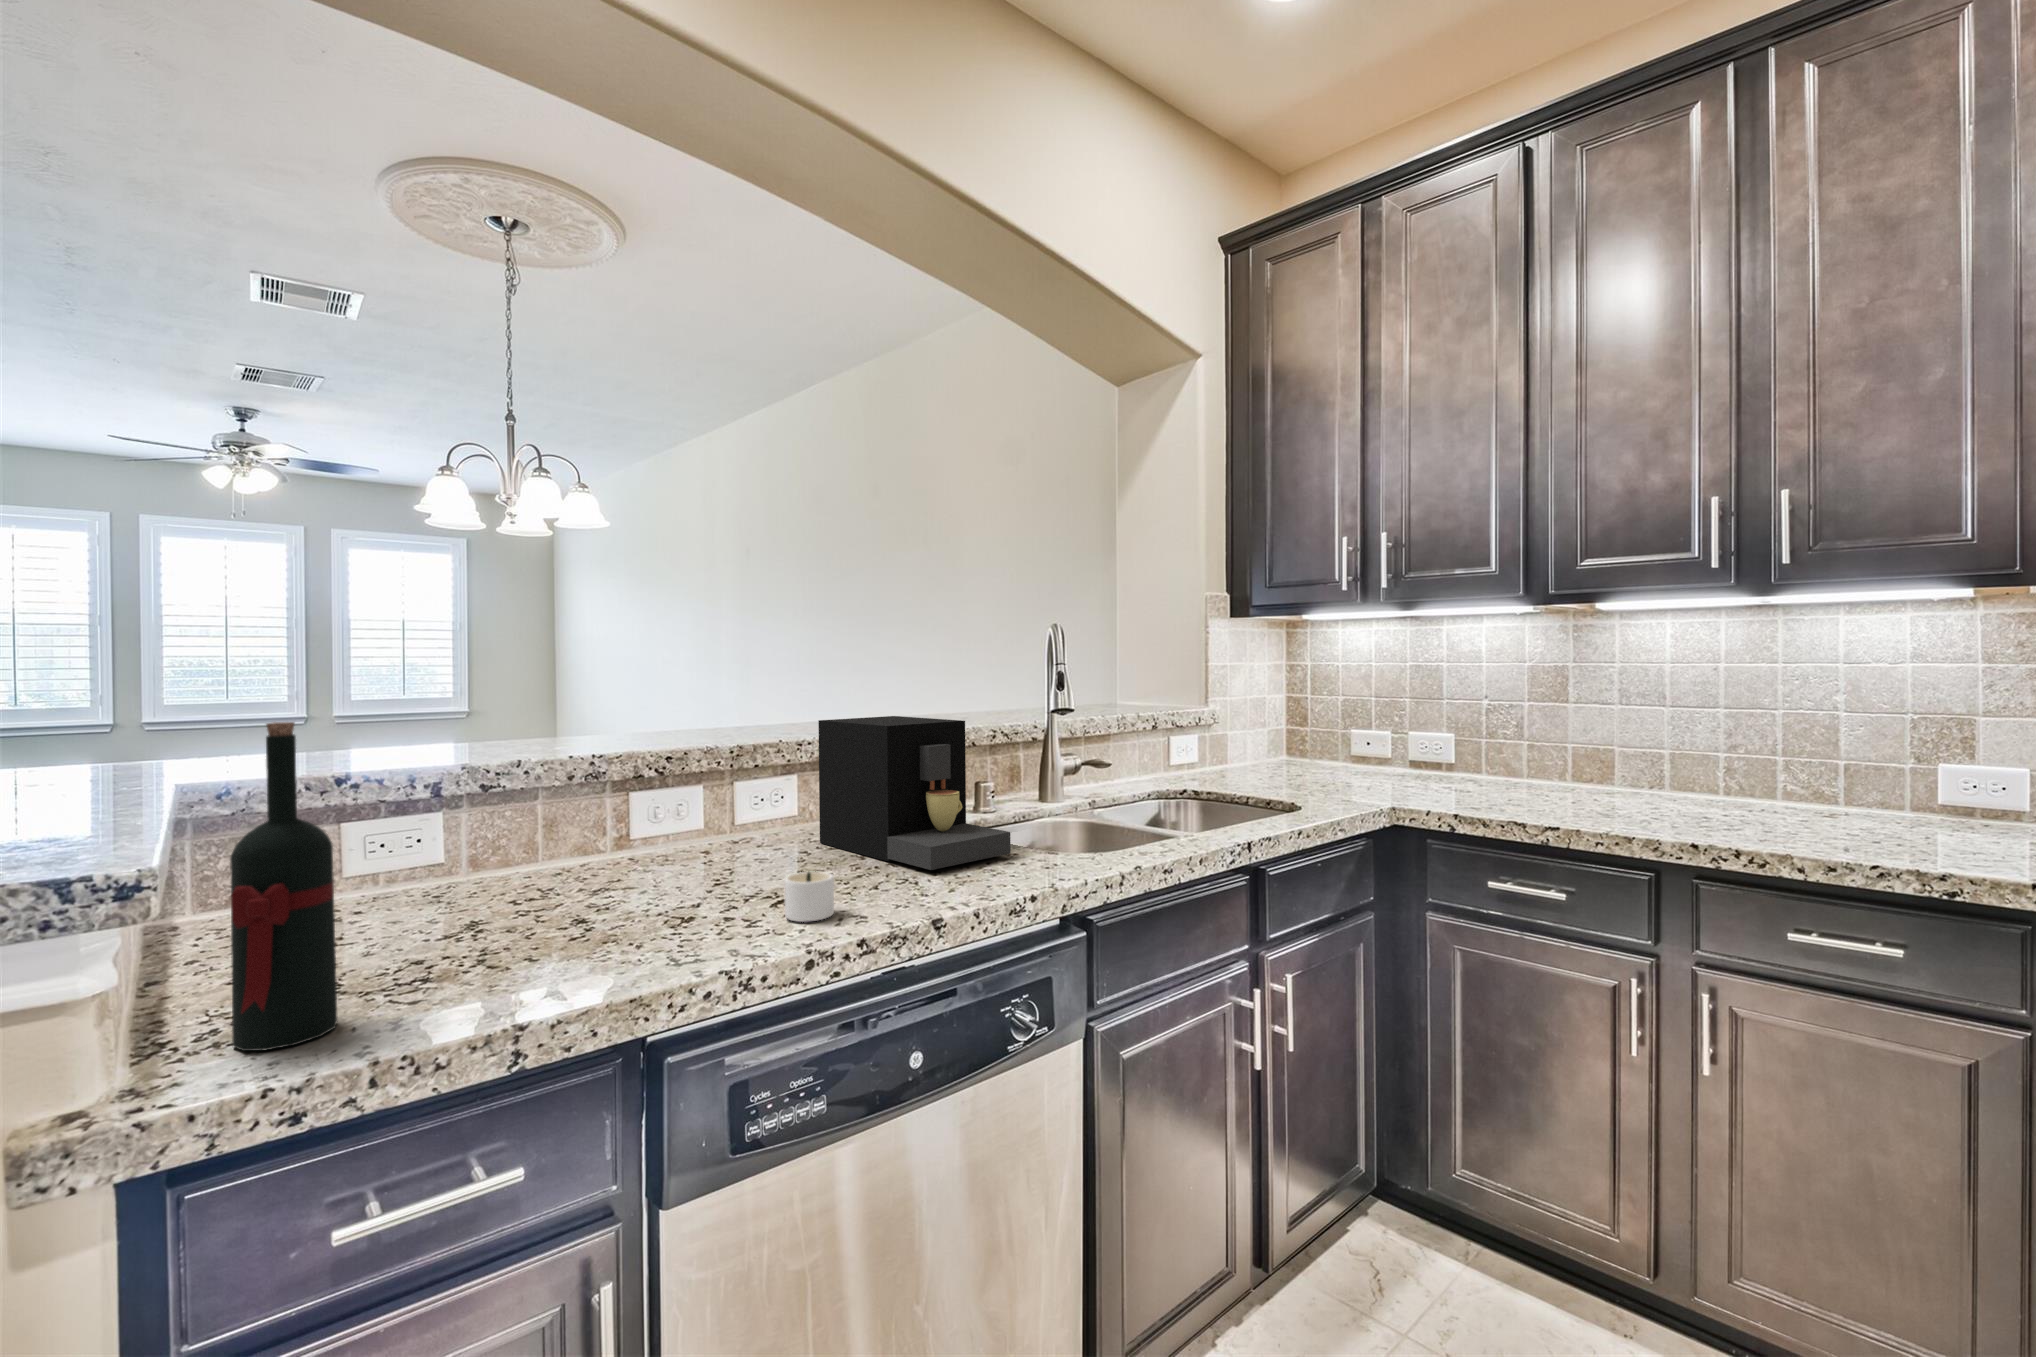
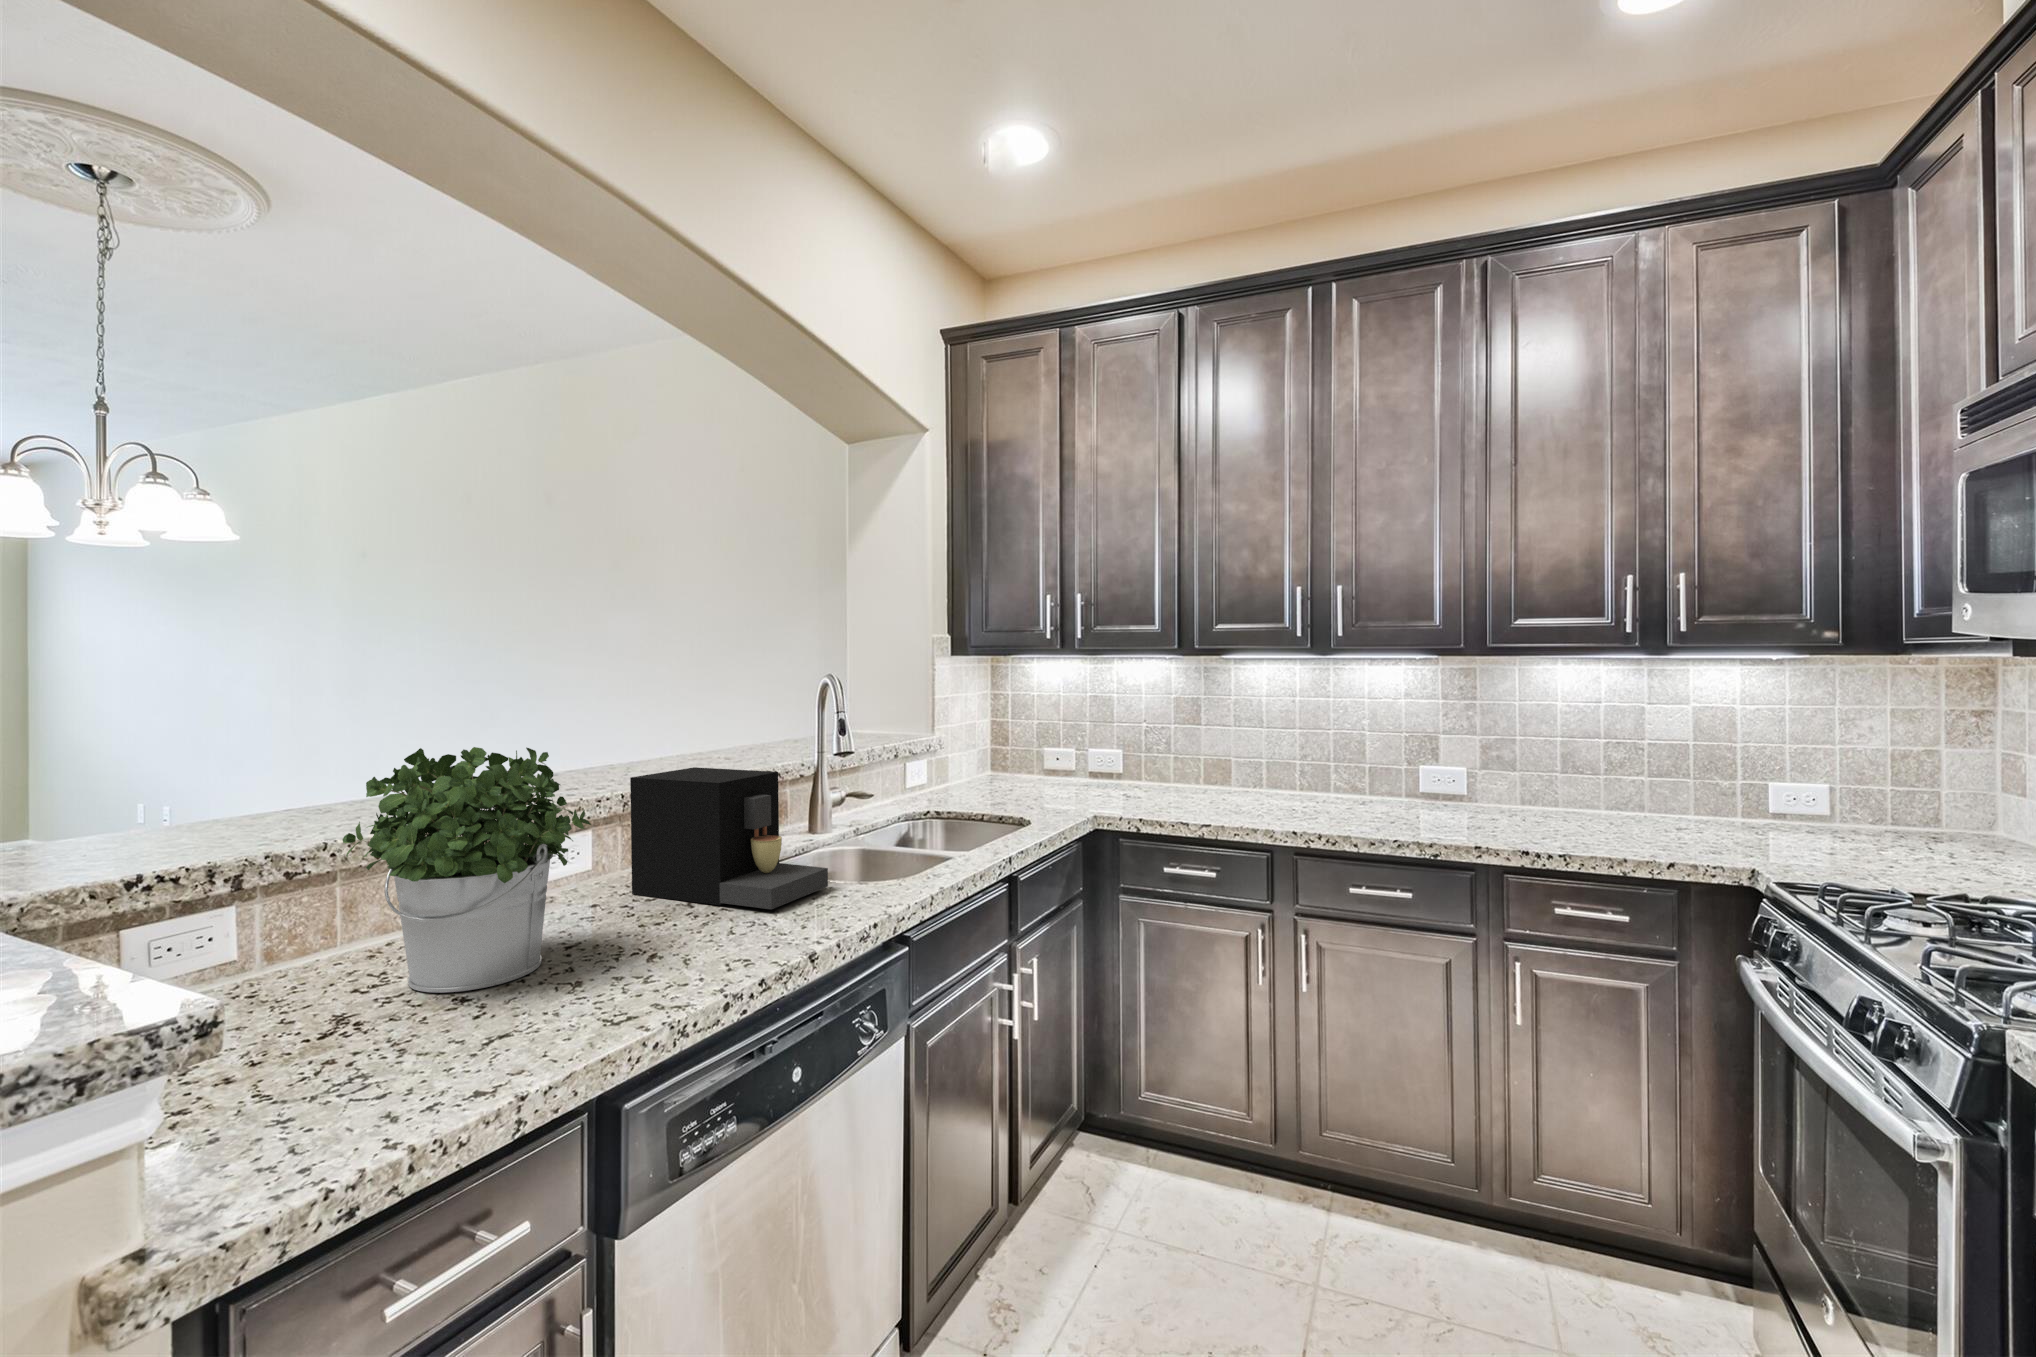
potted plant: none [496,664,719,914] -> present [343,747,591,993]
wine bottle: present [230,722,338,1051] -> none [215,842,323,1170]
candle: present [784,871,834,922] -> none [673,923,740,970]

